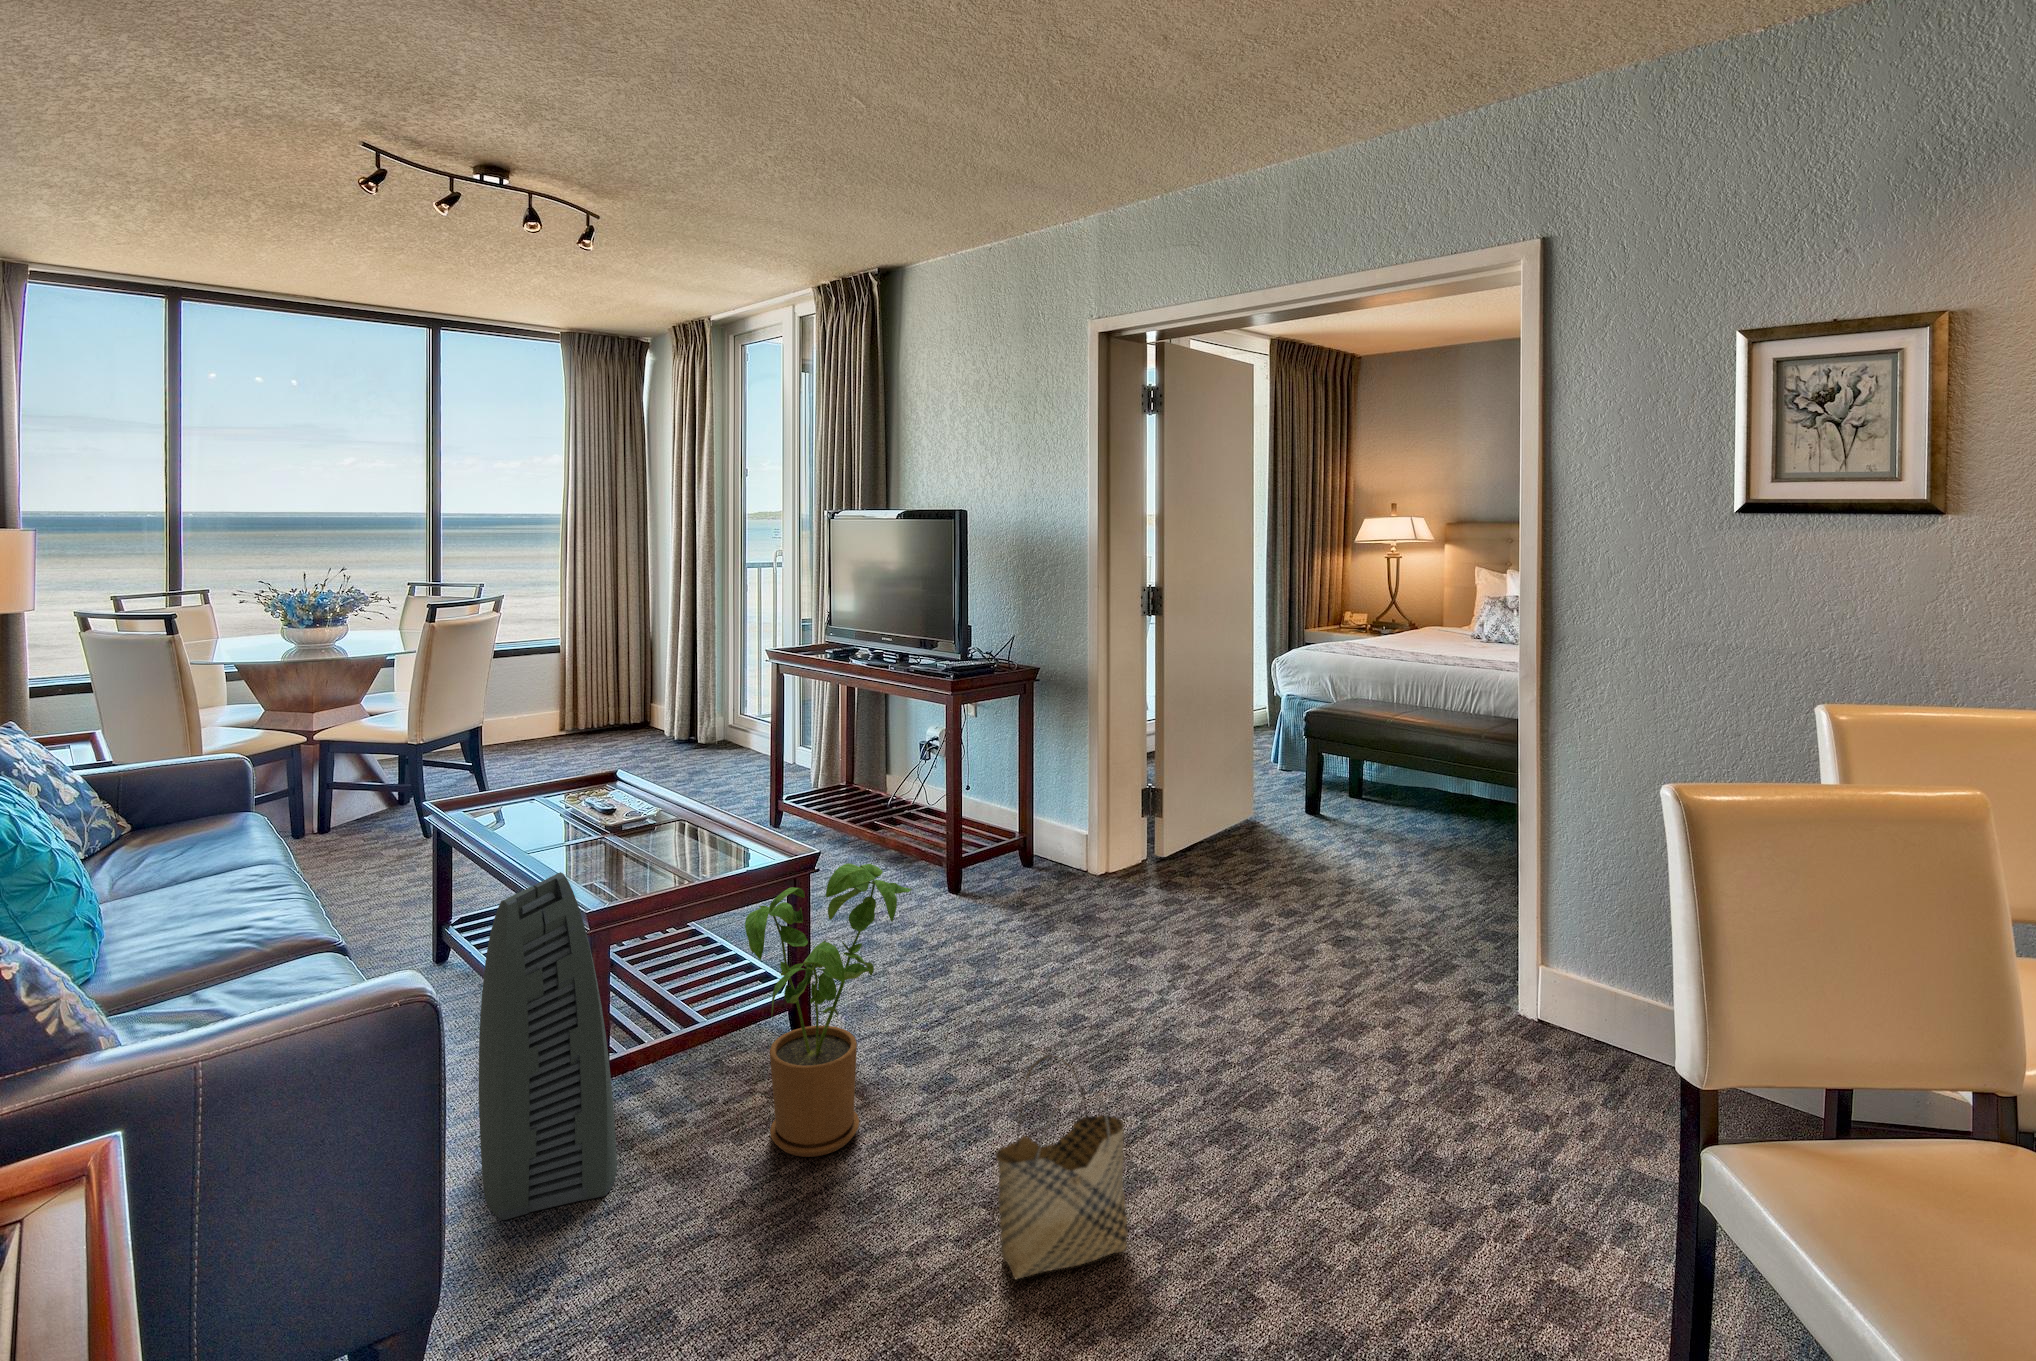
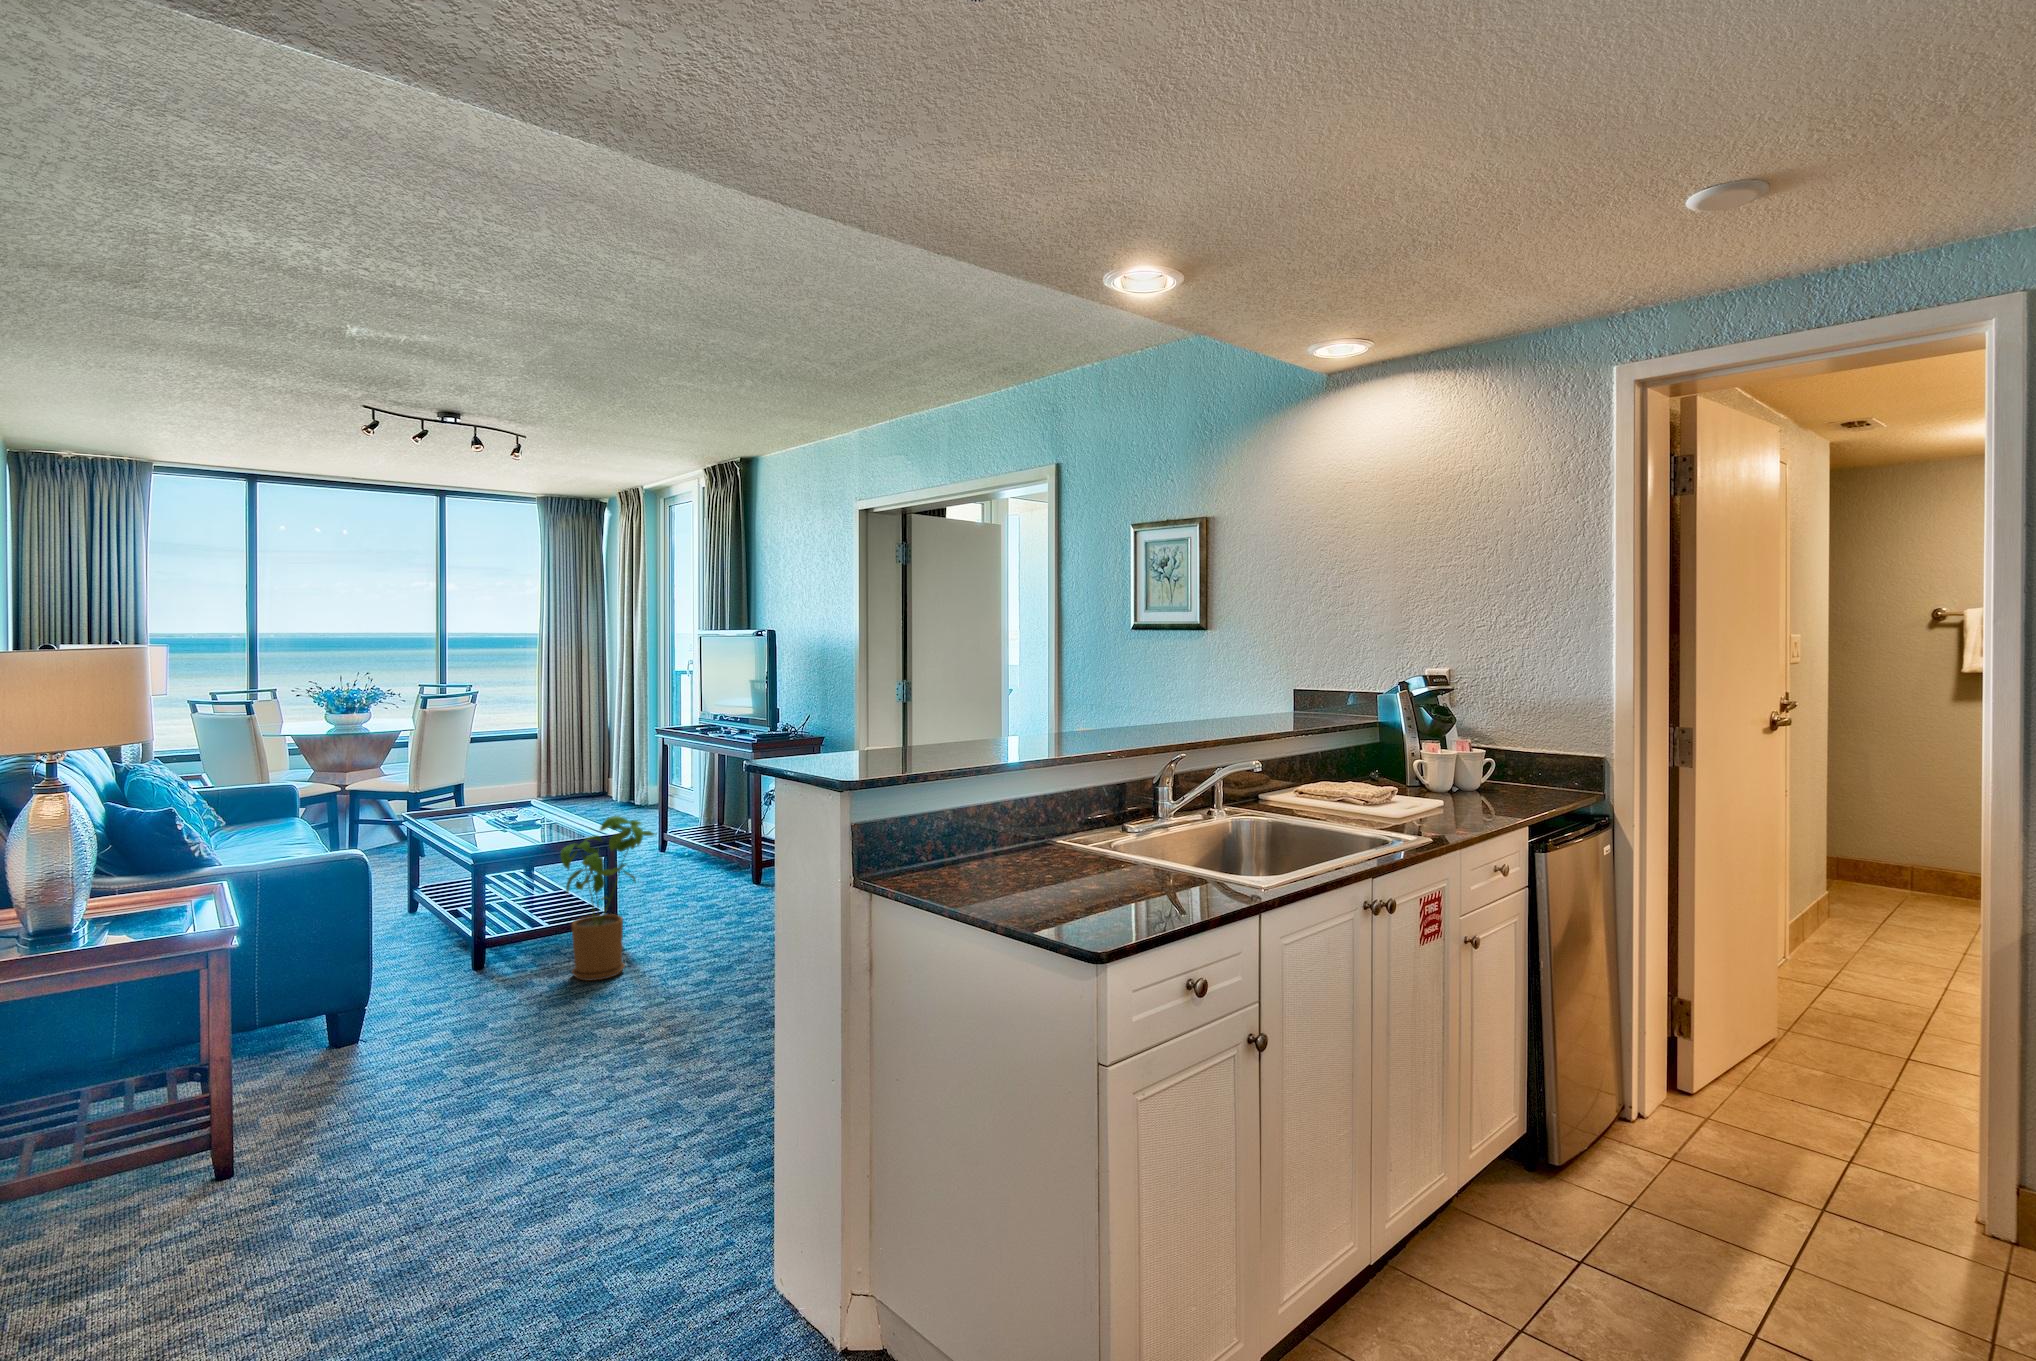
air purifier: present [479,872,617,1220] -> none [408,820,484,999]
woven basket: present [996,1055,1128,1279] -> none [660,904,738,1013]

